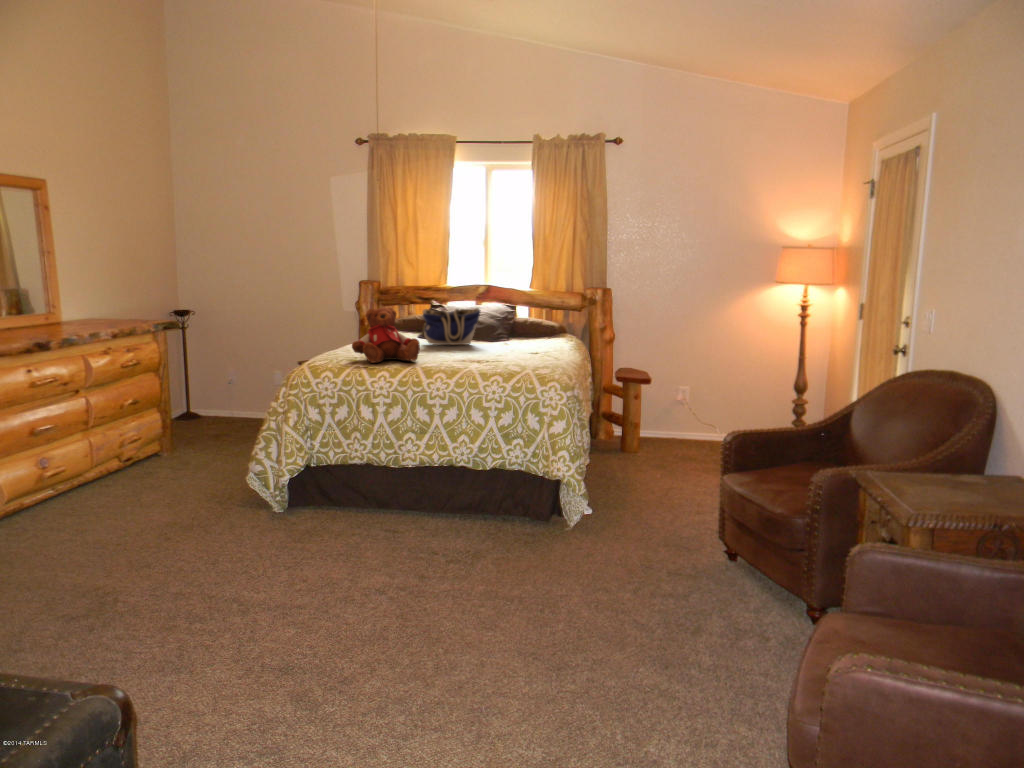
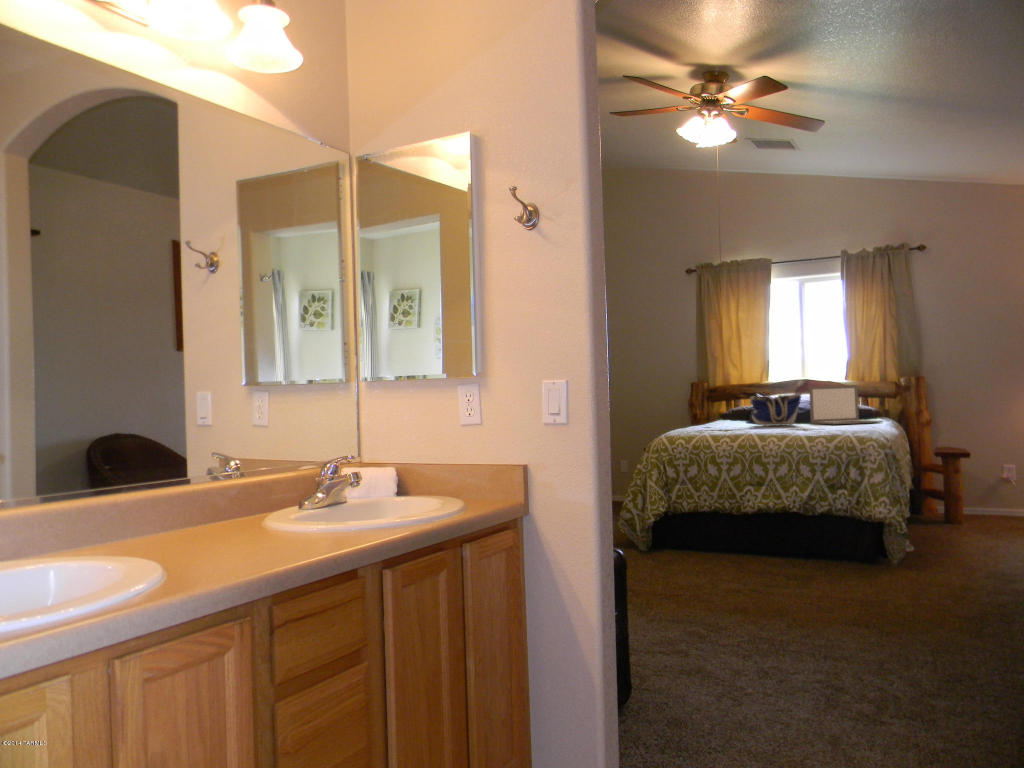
laptop: none [490,299,564,346] -> present [809,386,883,424]
teddy bear: present [352,308,420,363] -> none [697,392,752,433]

